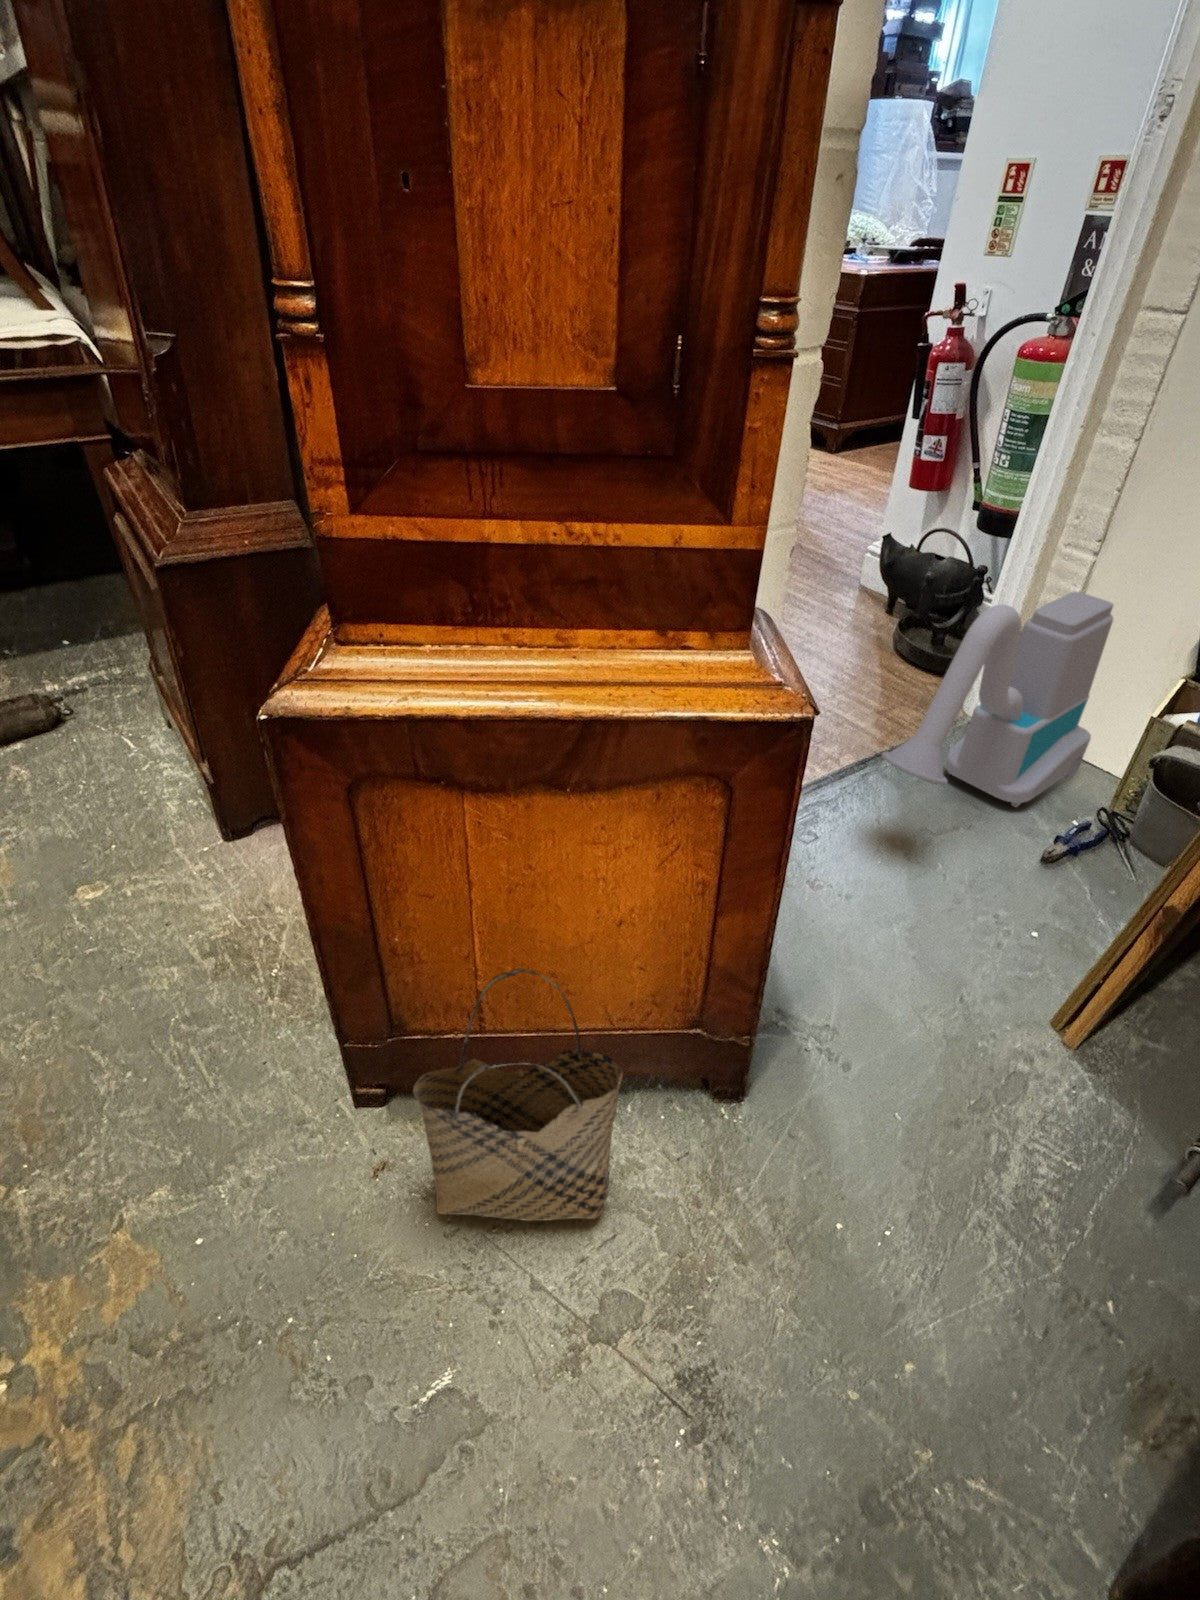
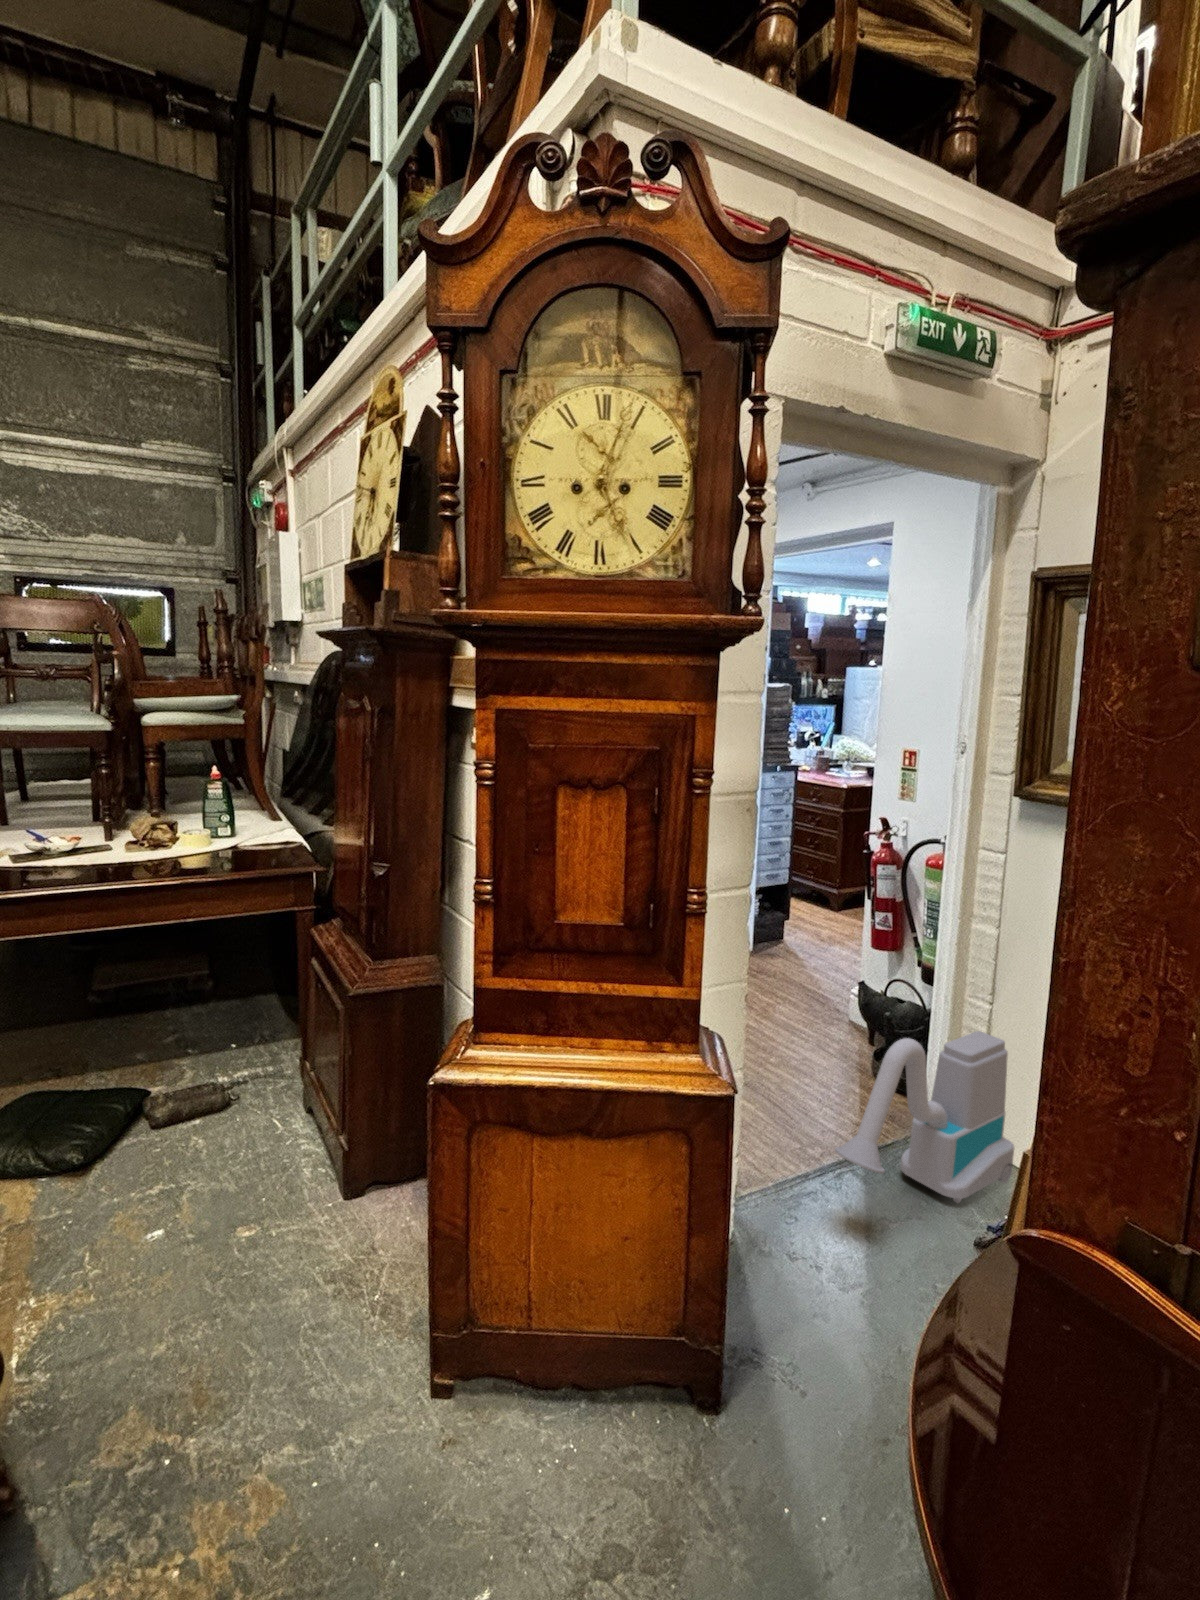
woven basket: present [413,969,623,1221] -> none [483,1265,625,1485]

